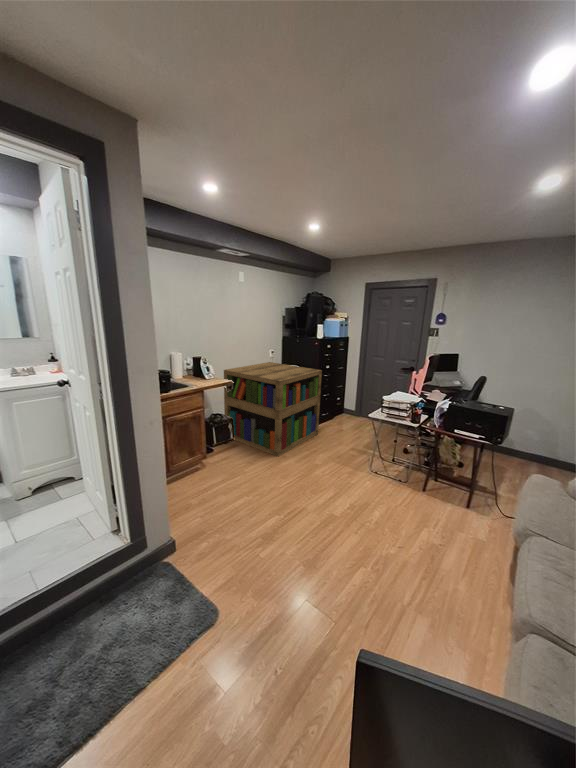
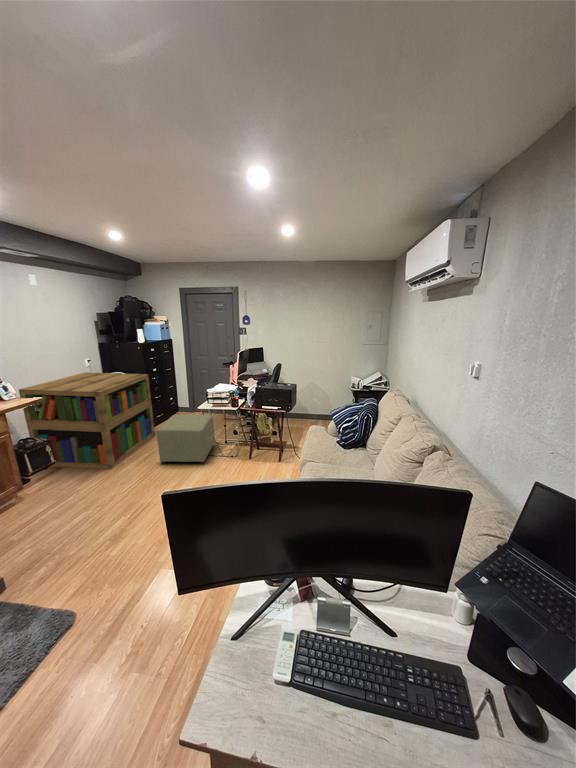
ottoman: none [321,417,383,477] -> present [157,415,215,462]

